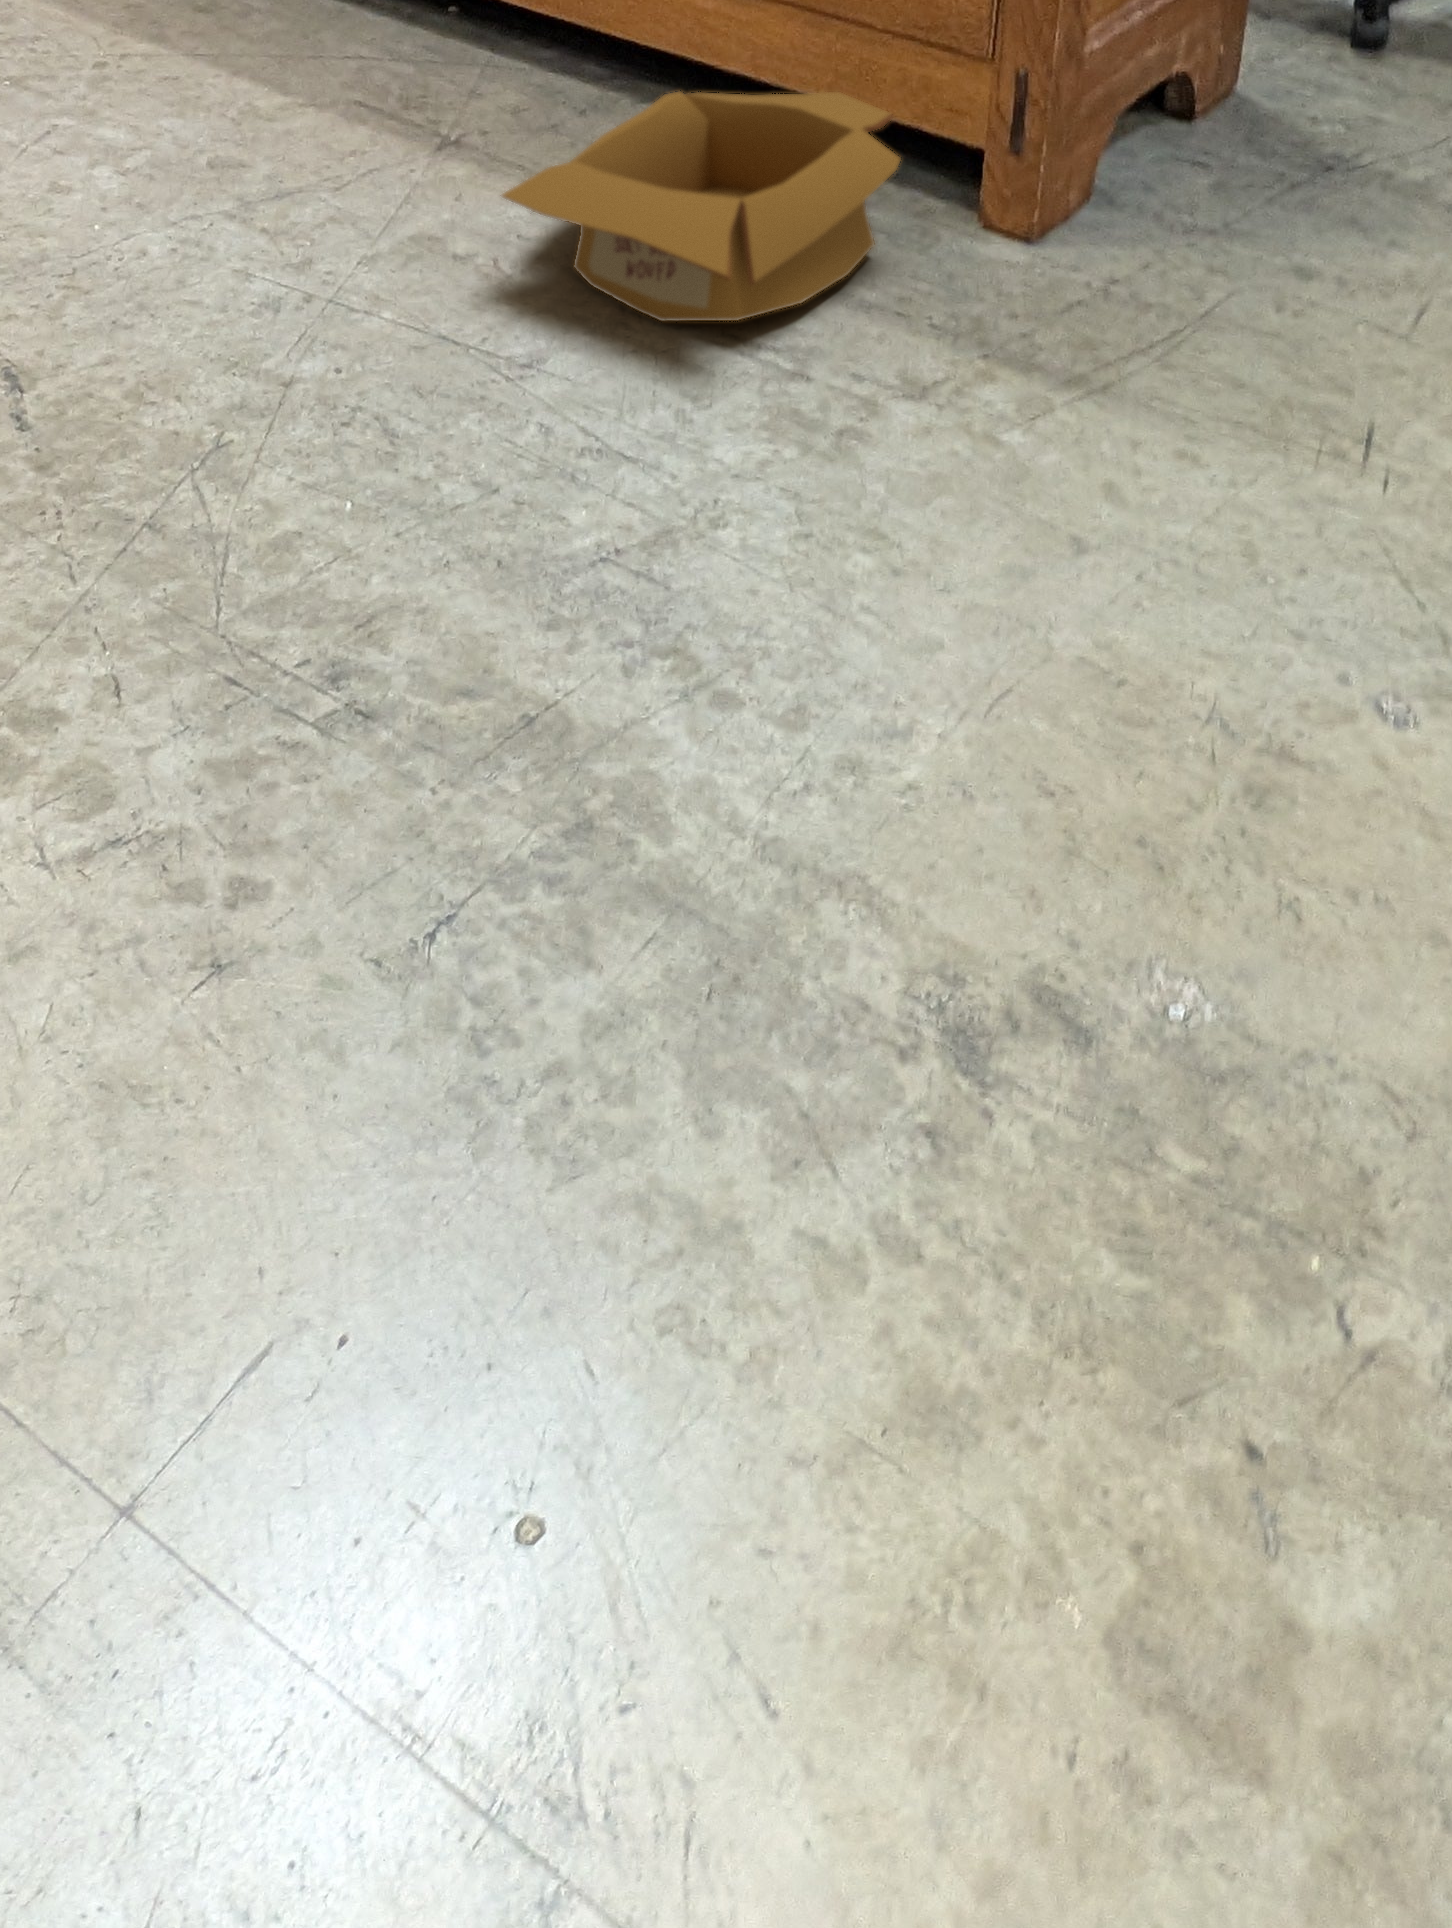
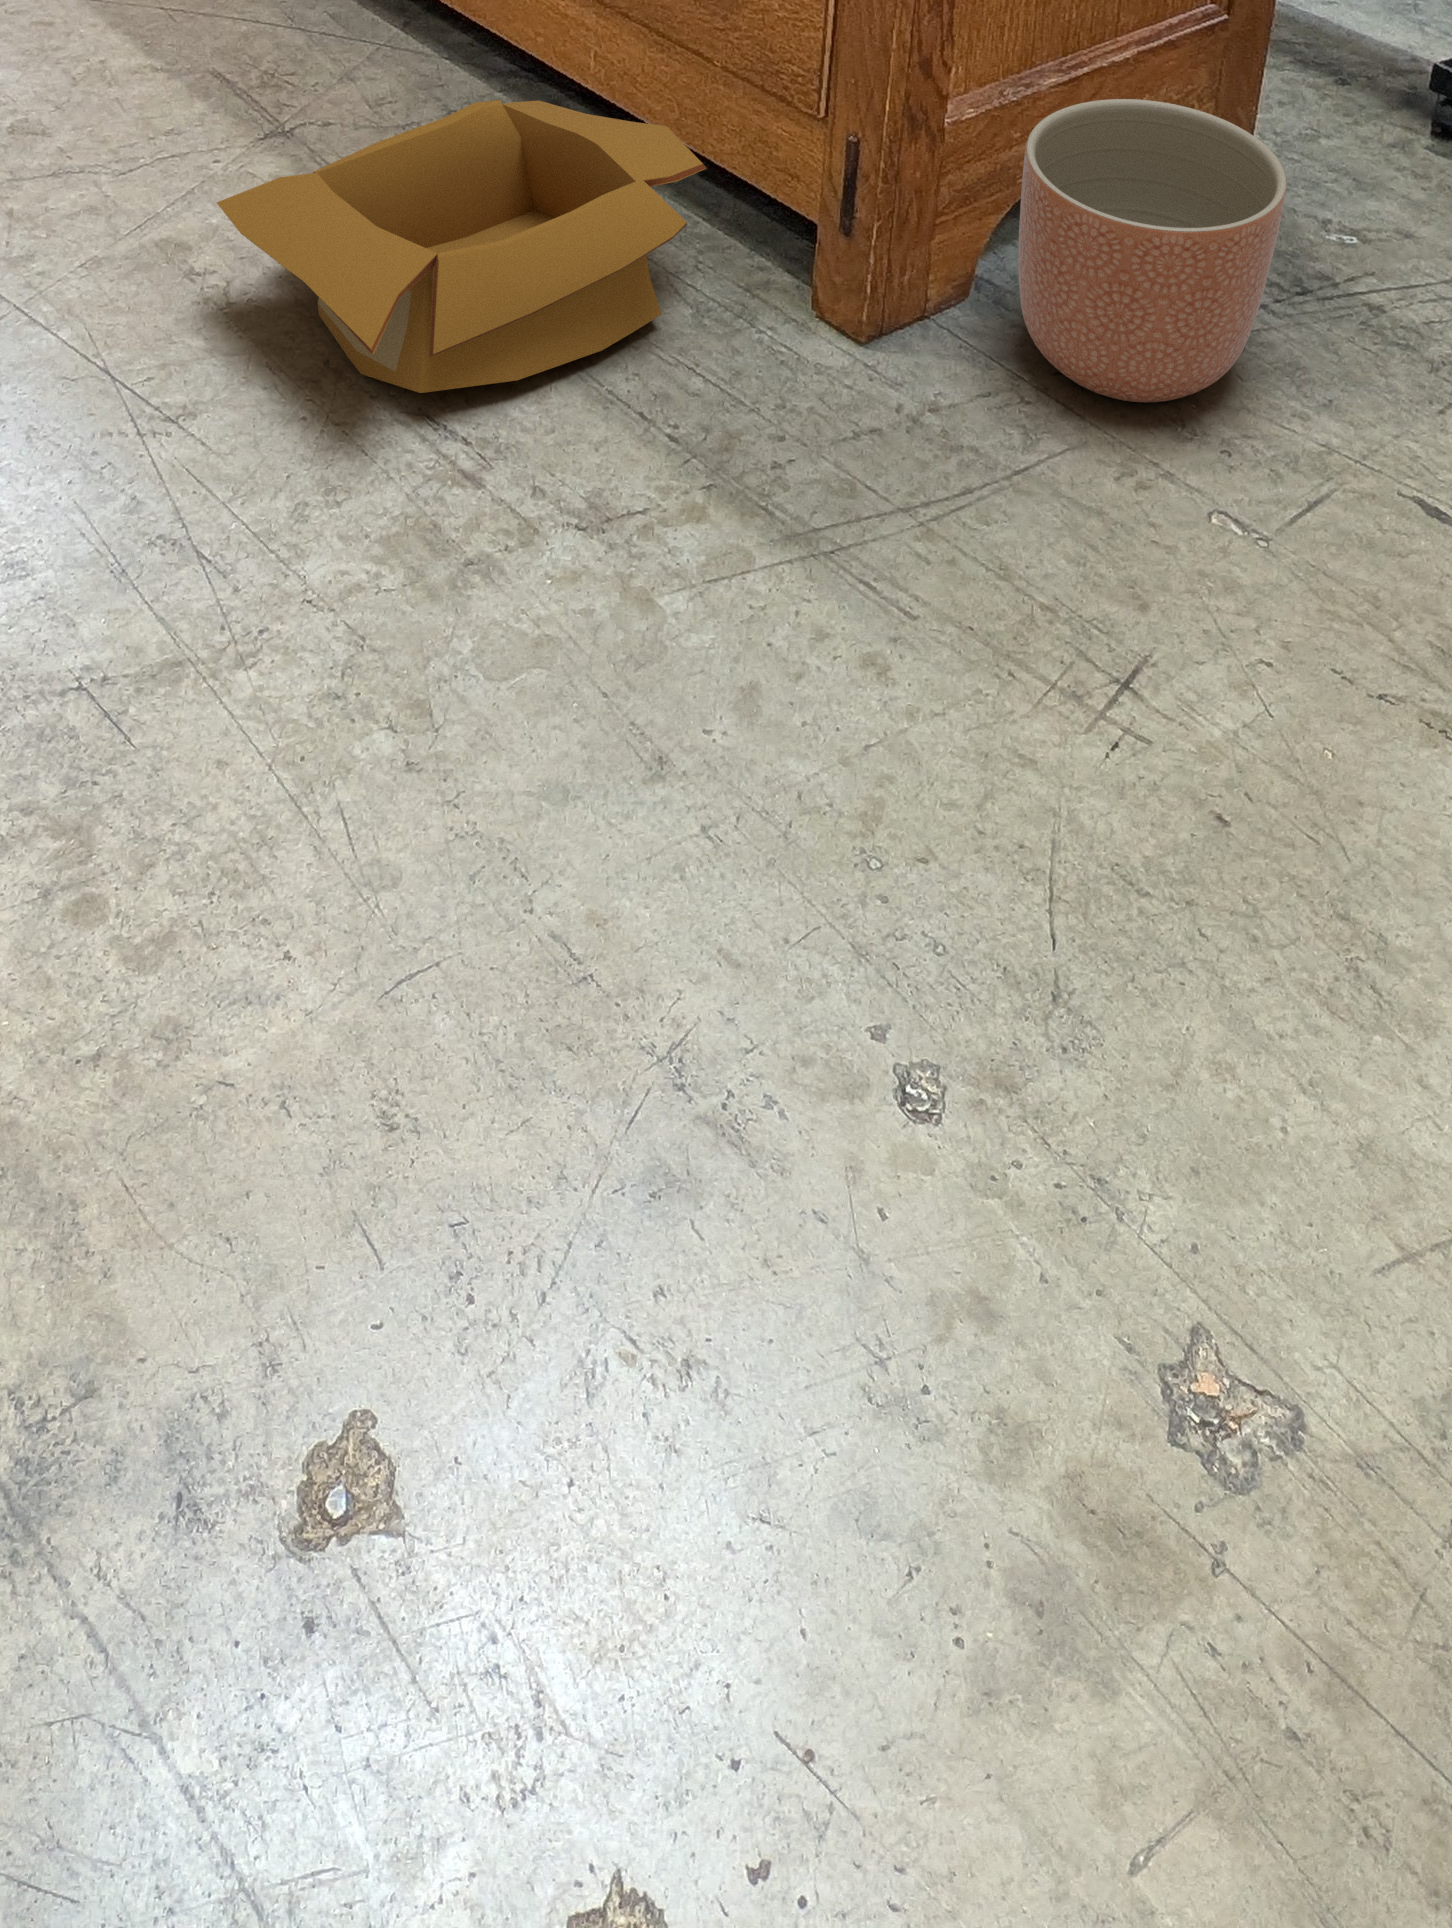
planter: none [1150,20,1367,253] -> present [1018,99,1287,402]

